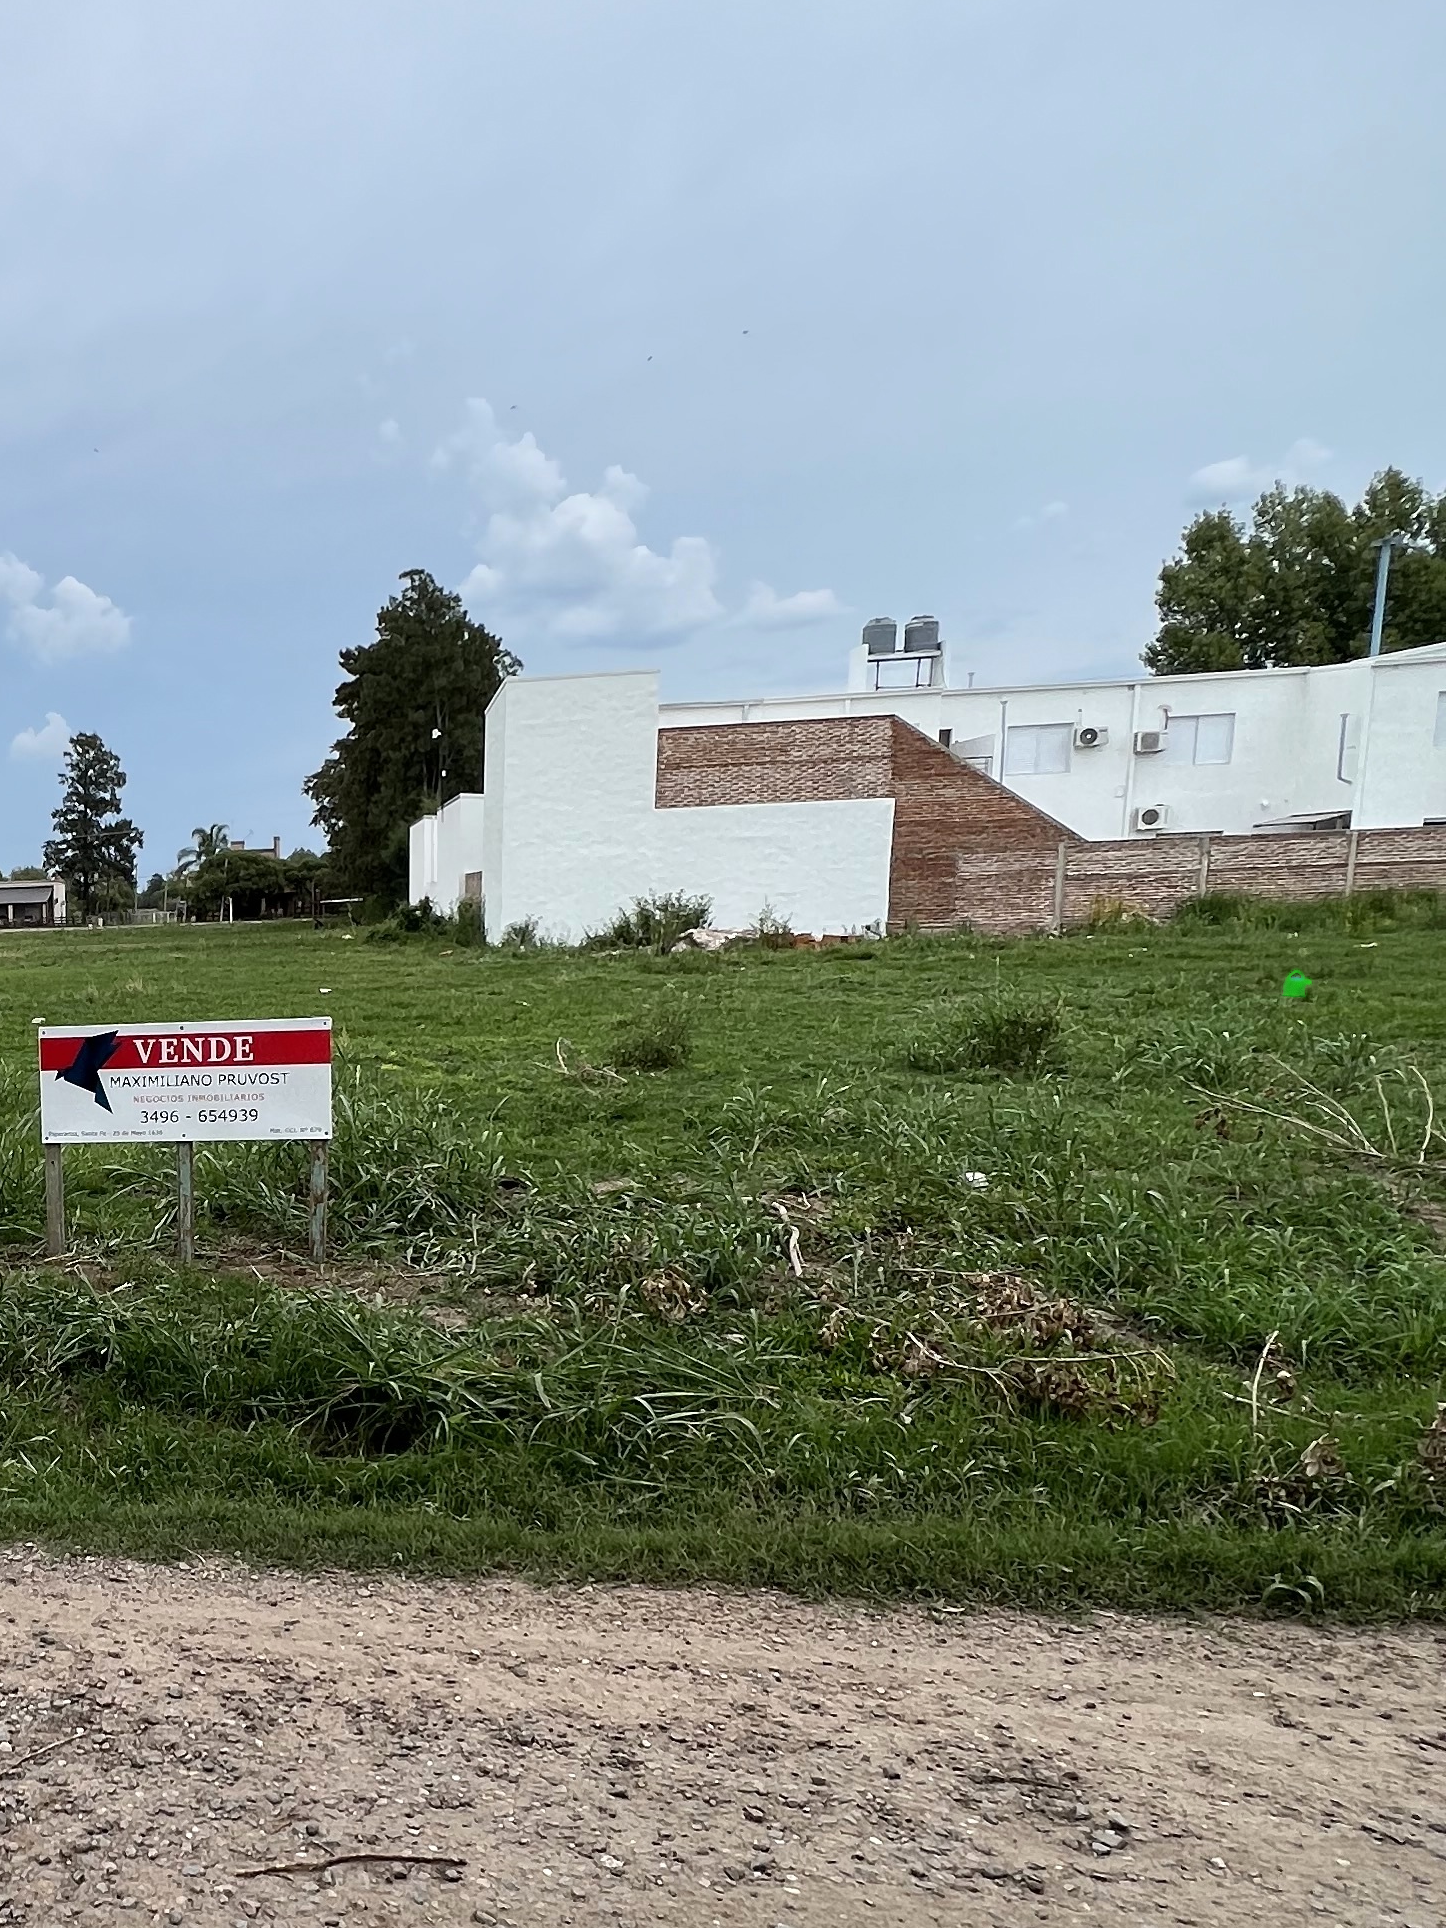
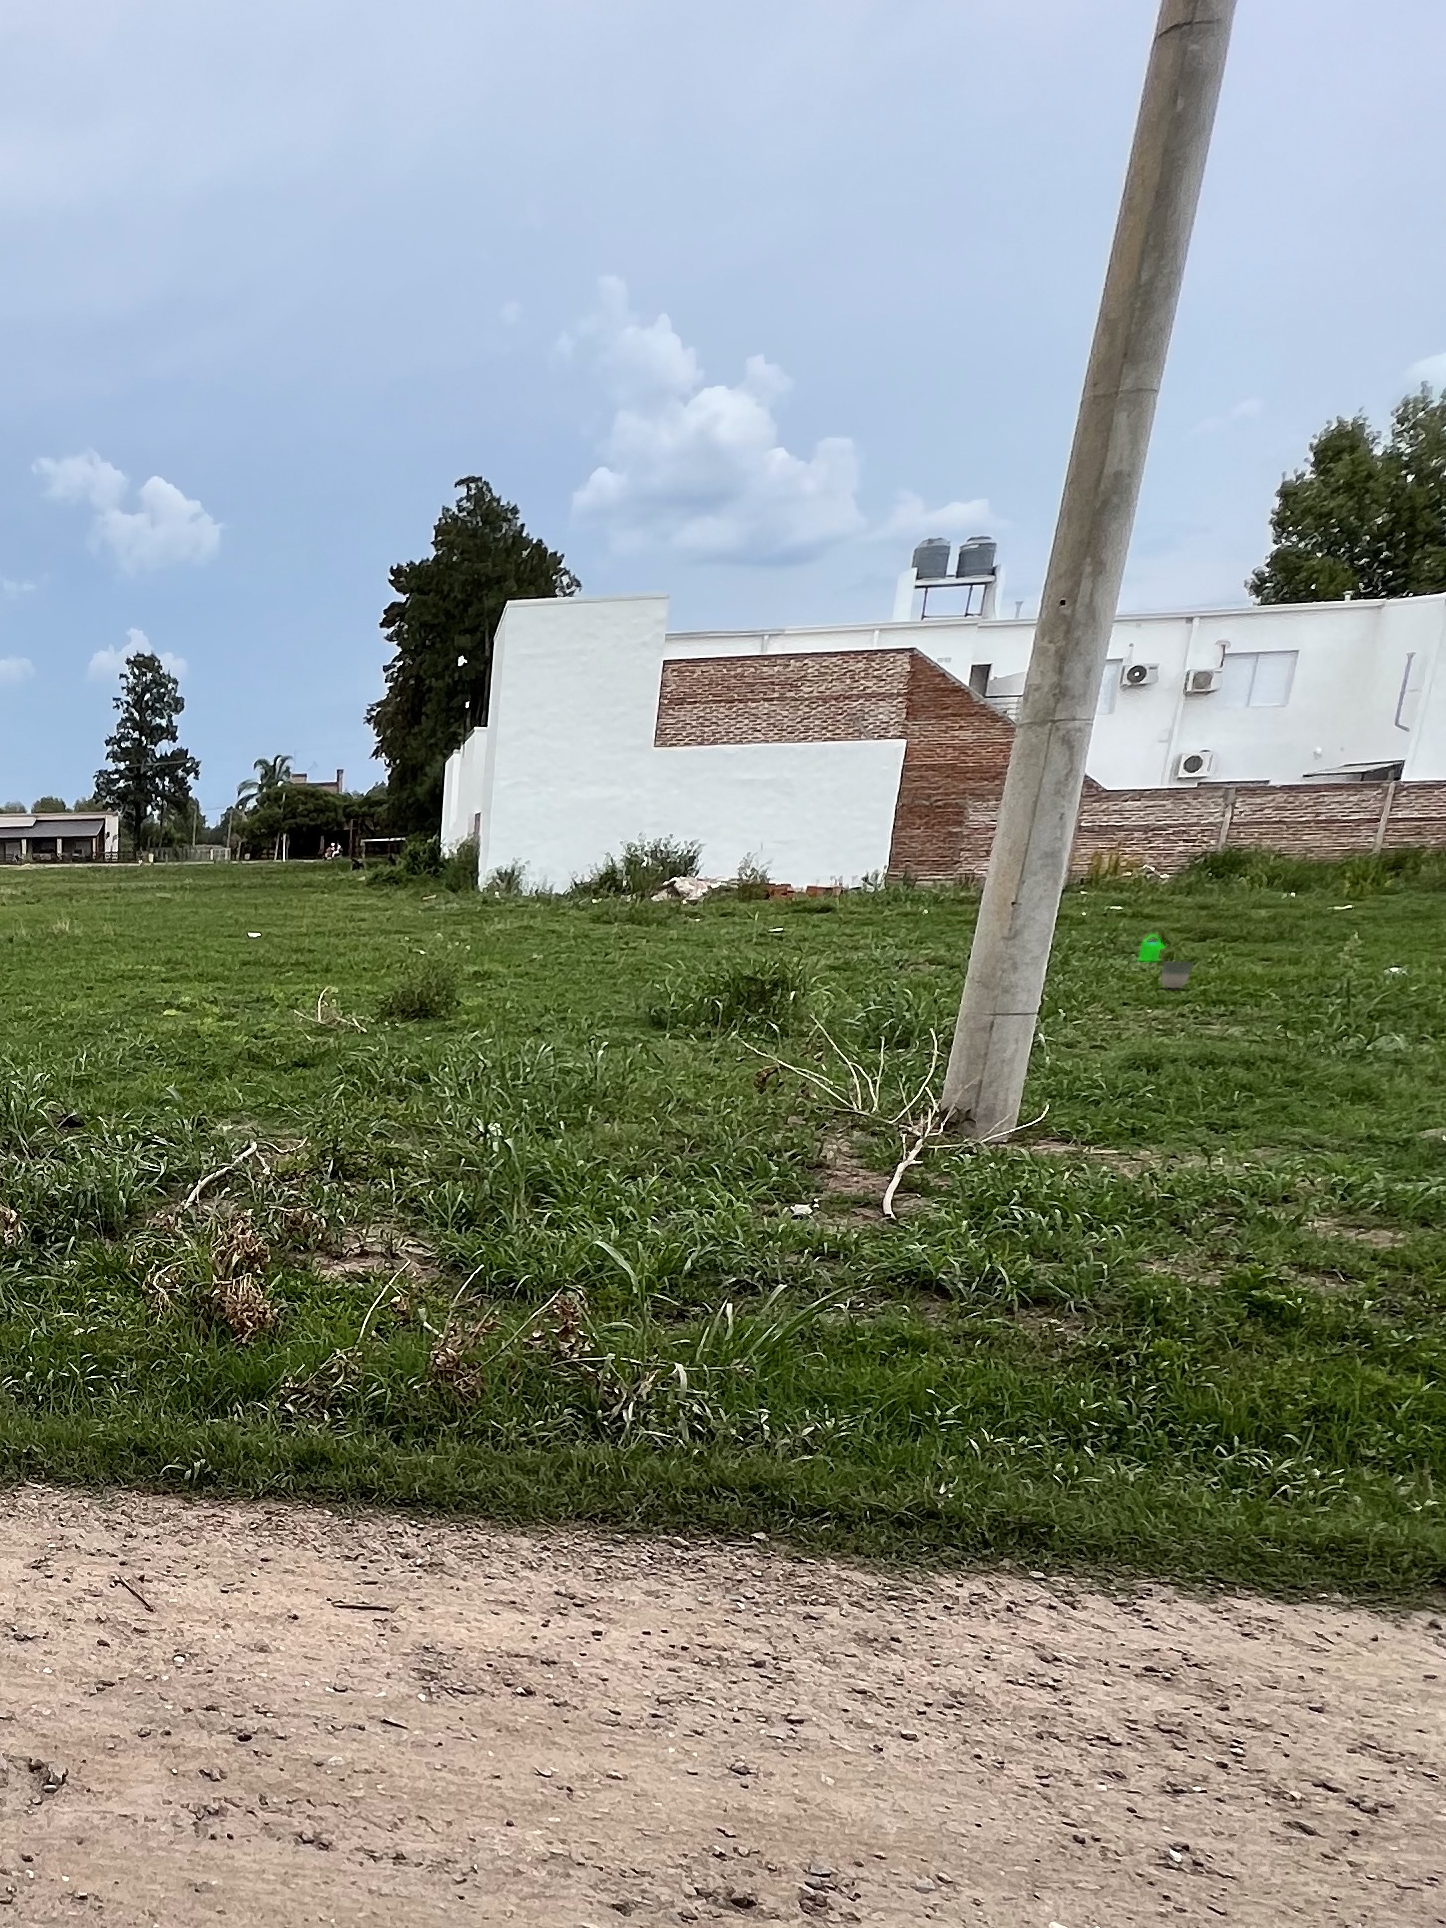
planter: none [1354,995,1386,1021] -> present [1162,961,1192,988]

